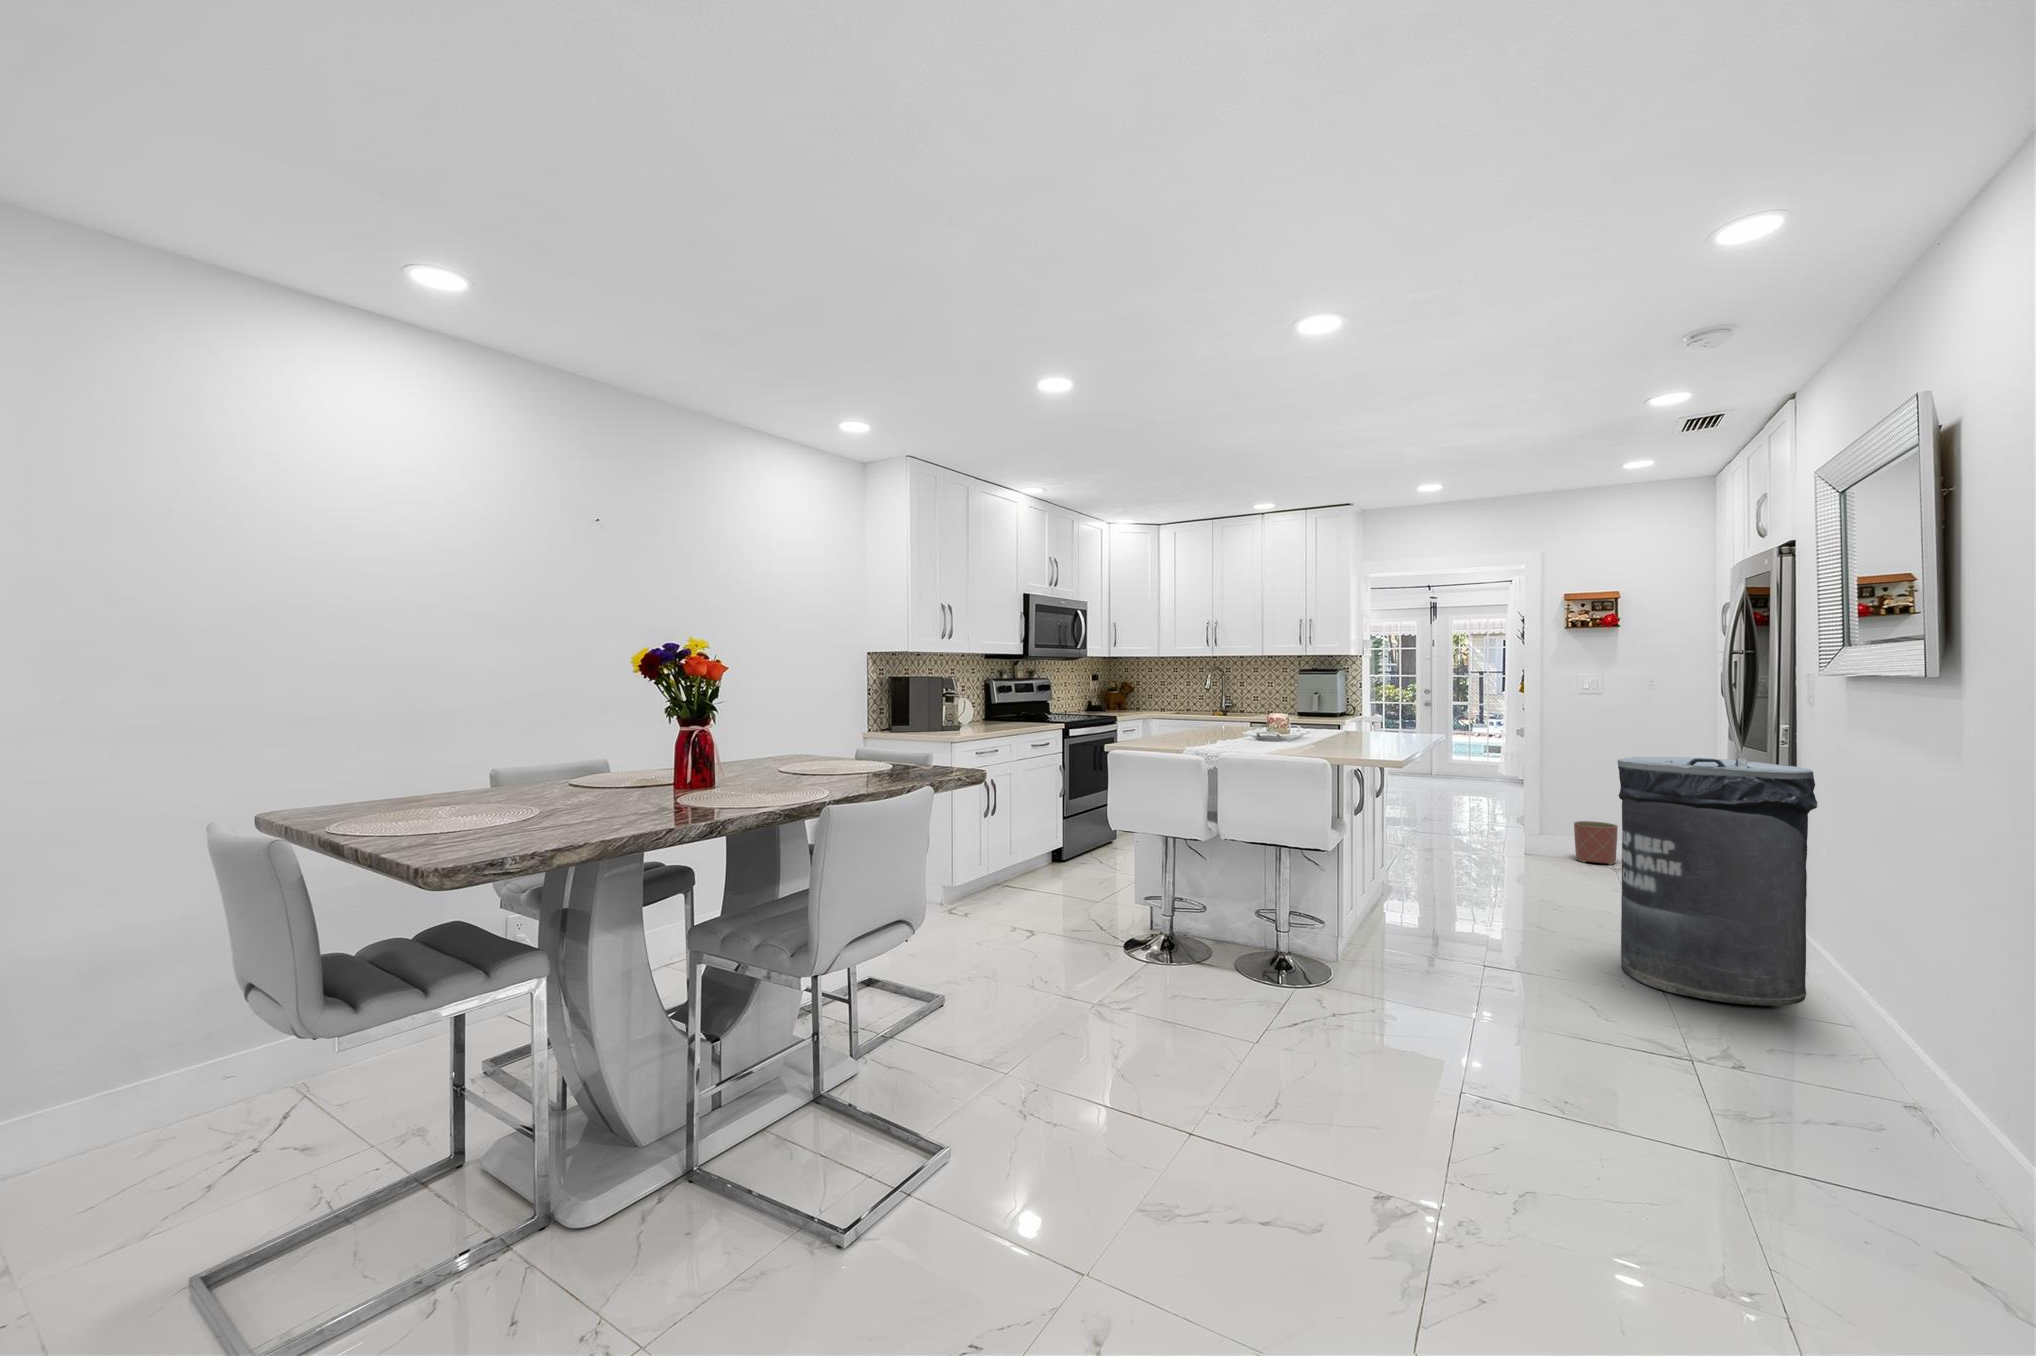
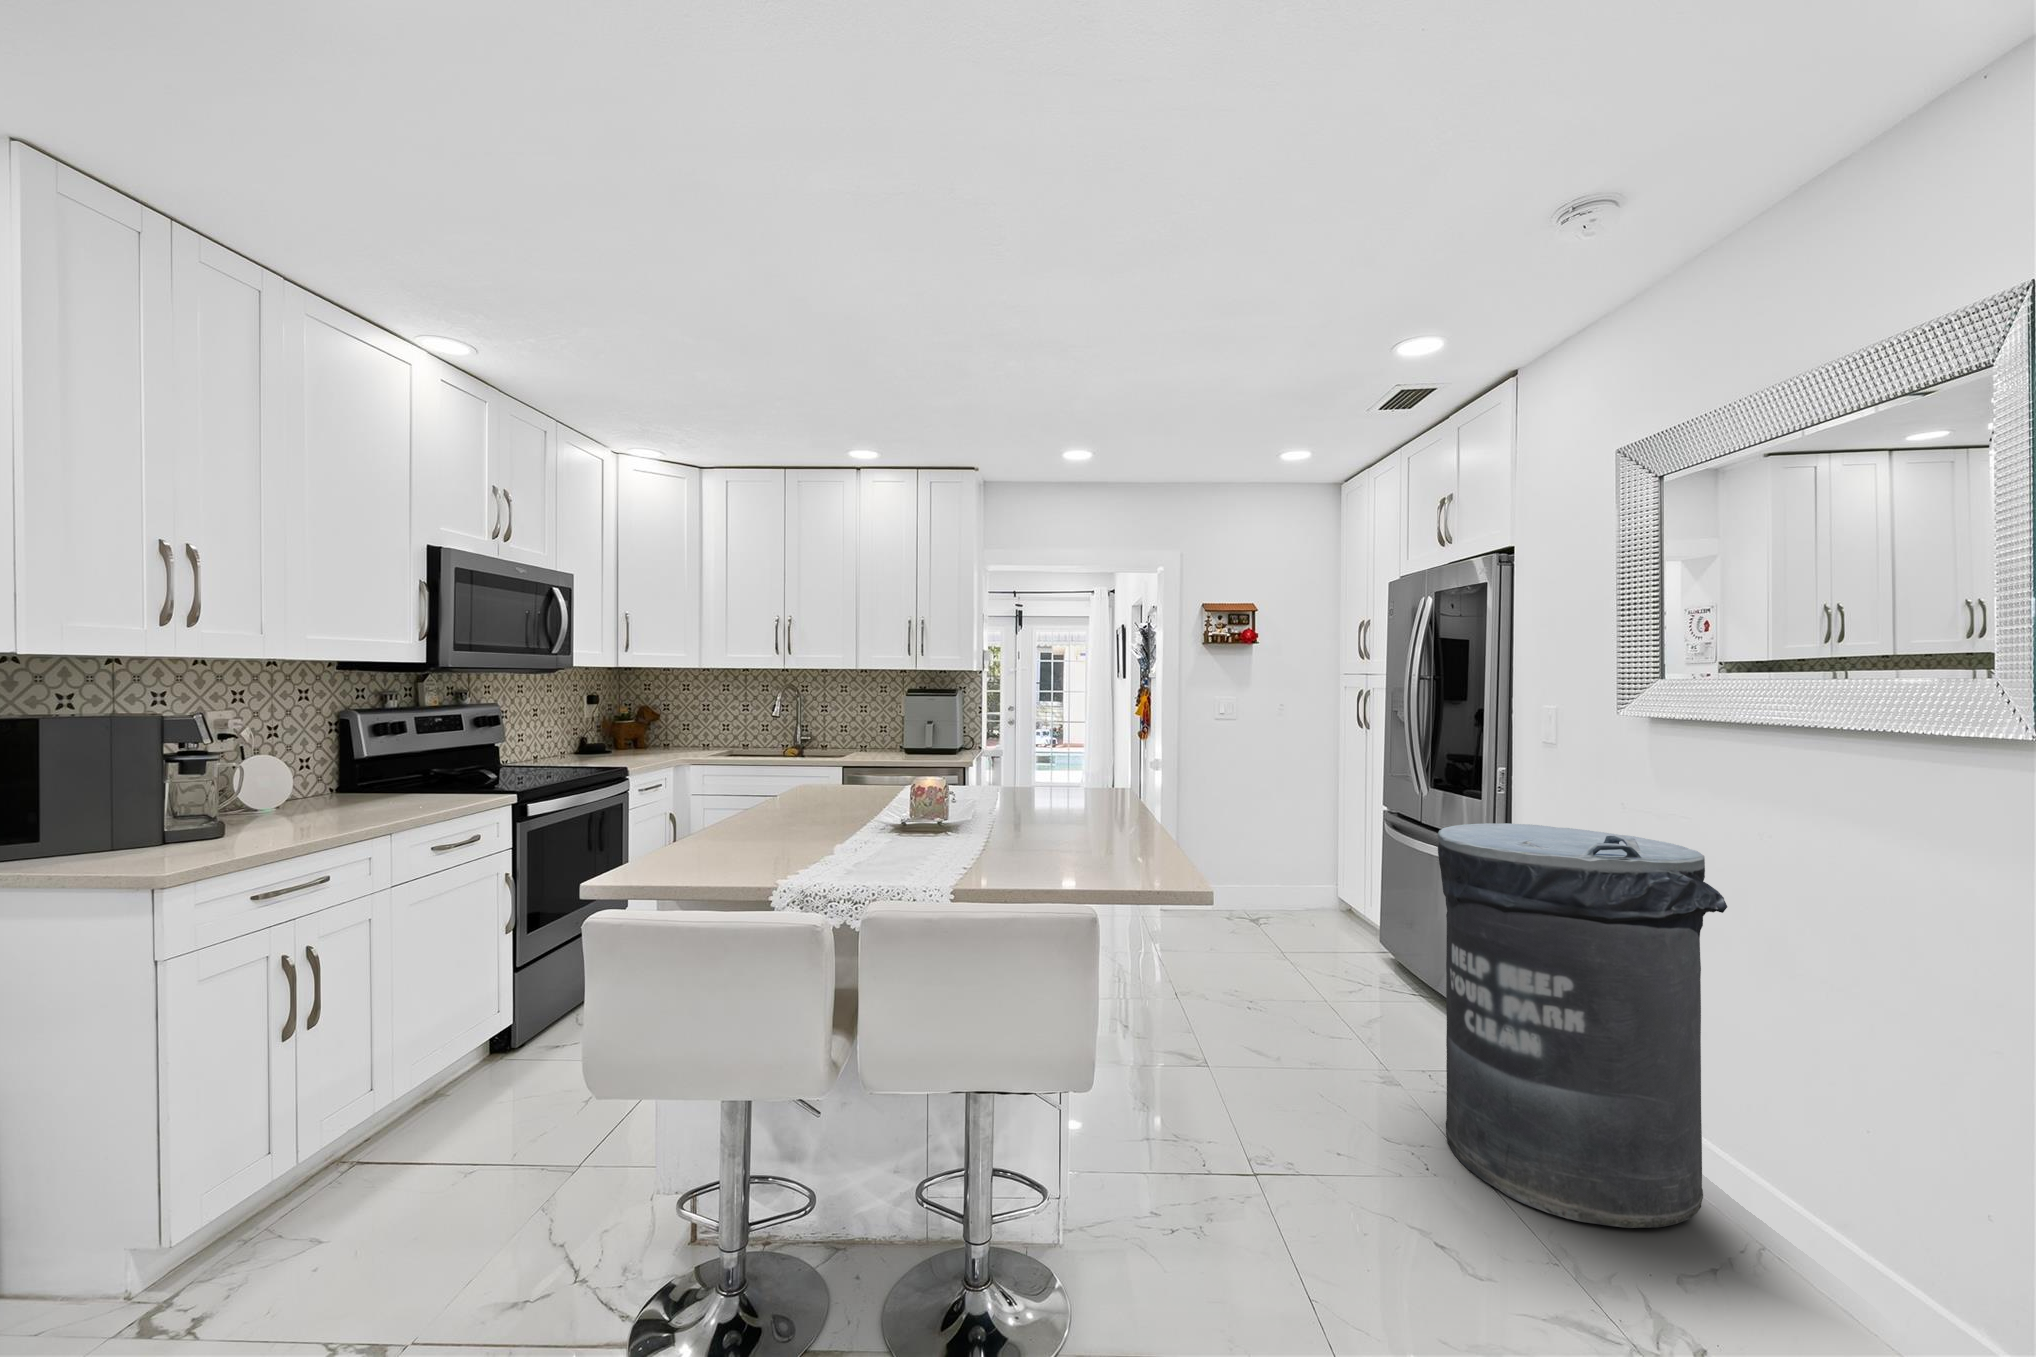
planter: present [1574,821,1618,865] -> none [1224,871,1269,924]

